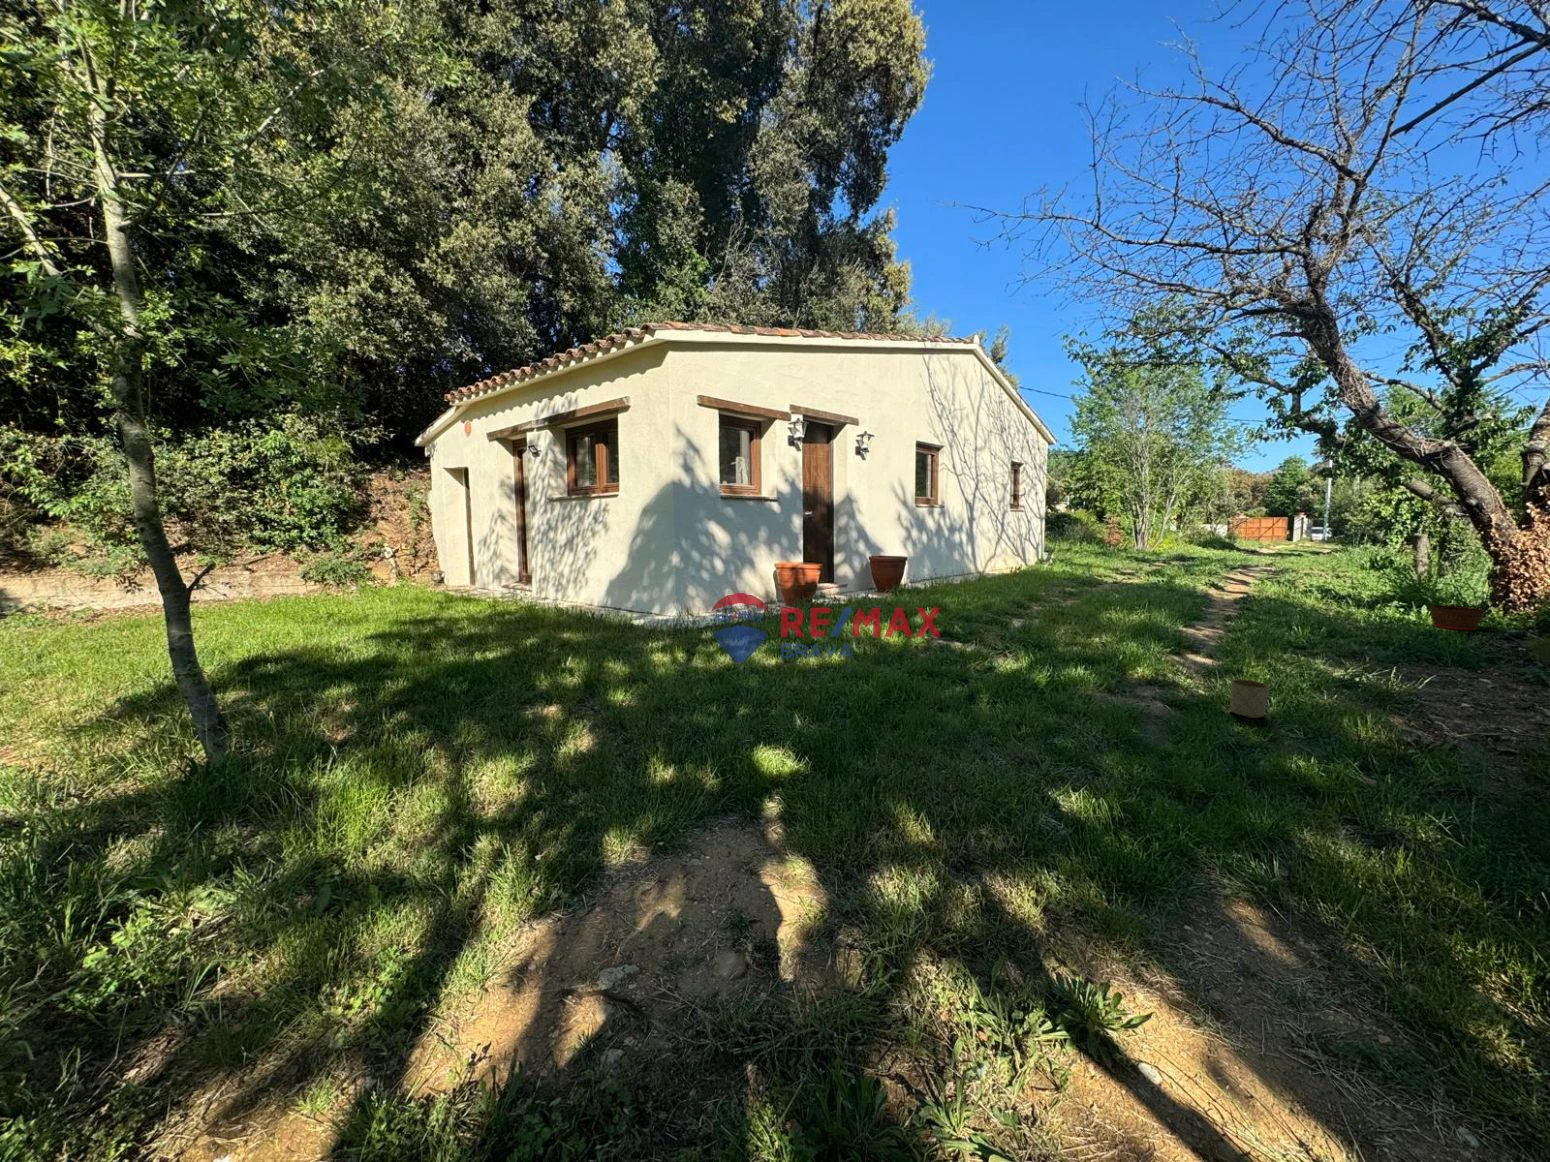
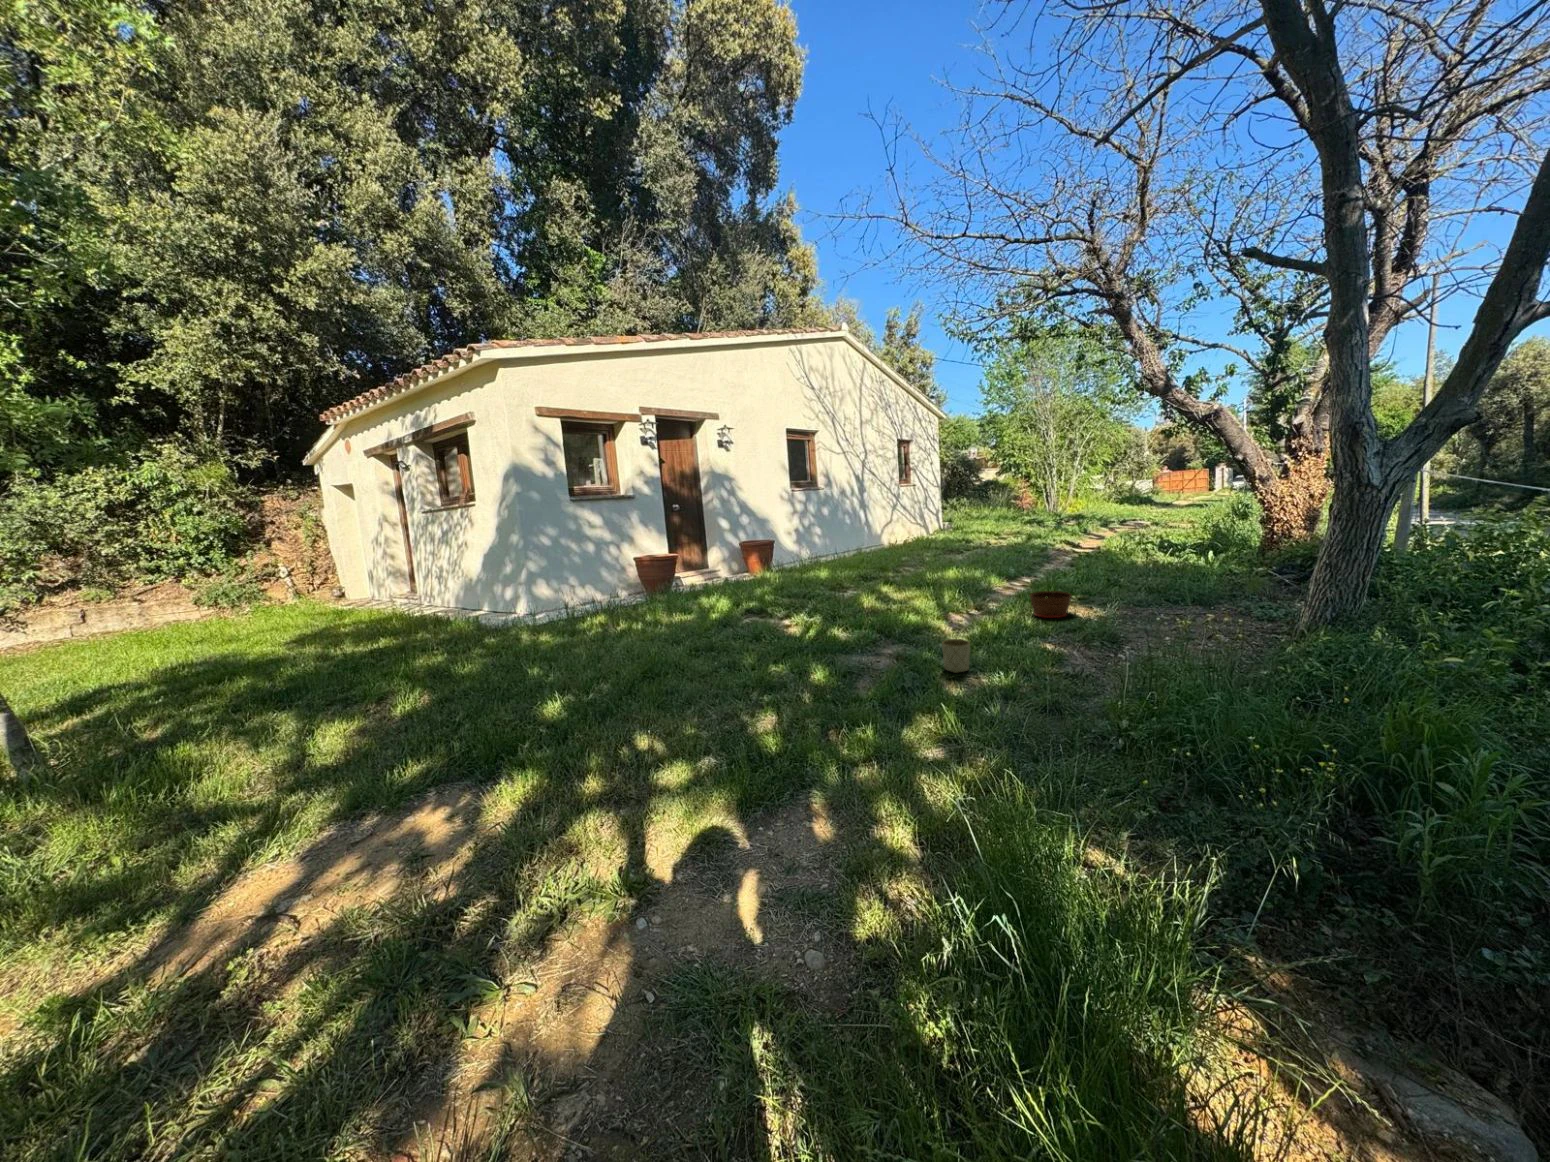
basket: present [1429,605,1485,630] -> present [1030,591,1071,618]

